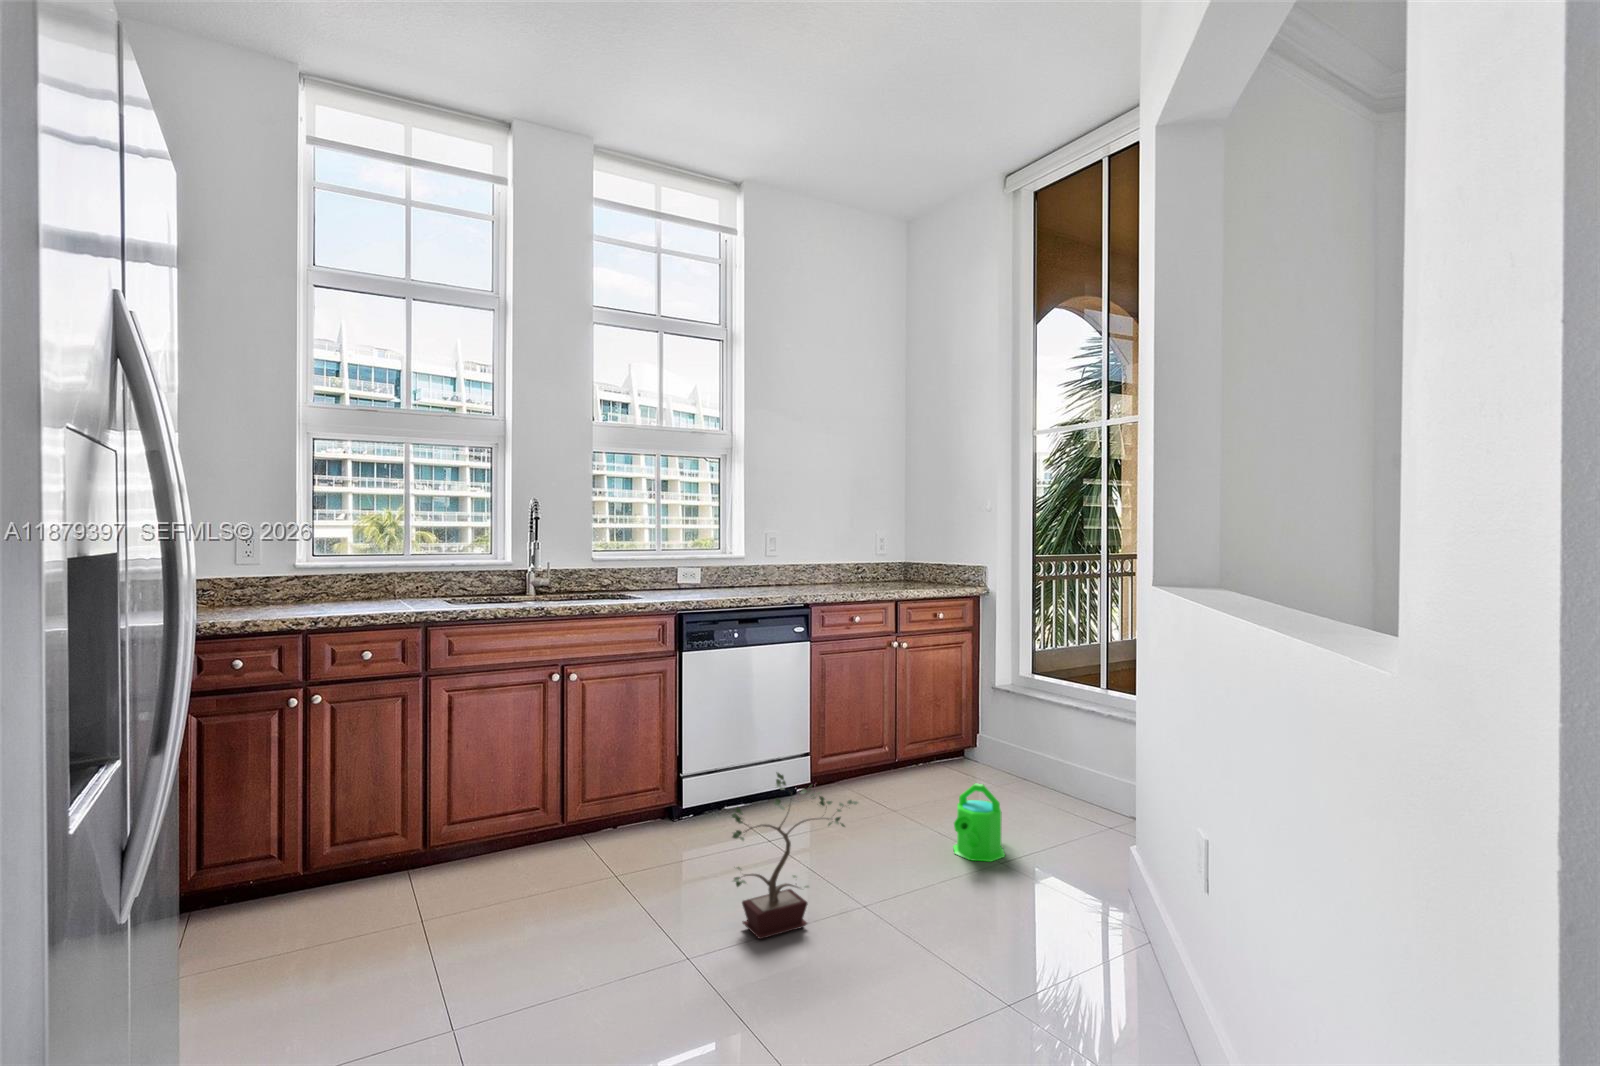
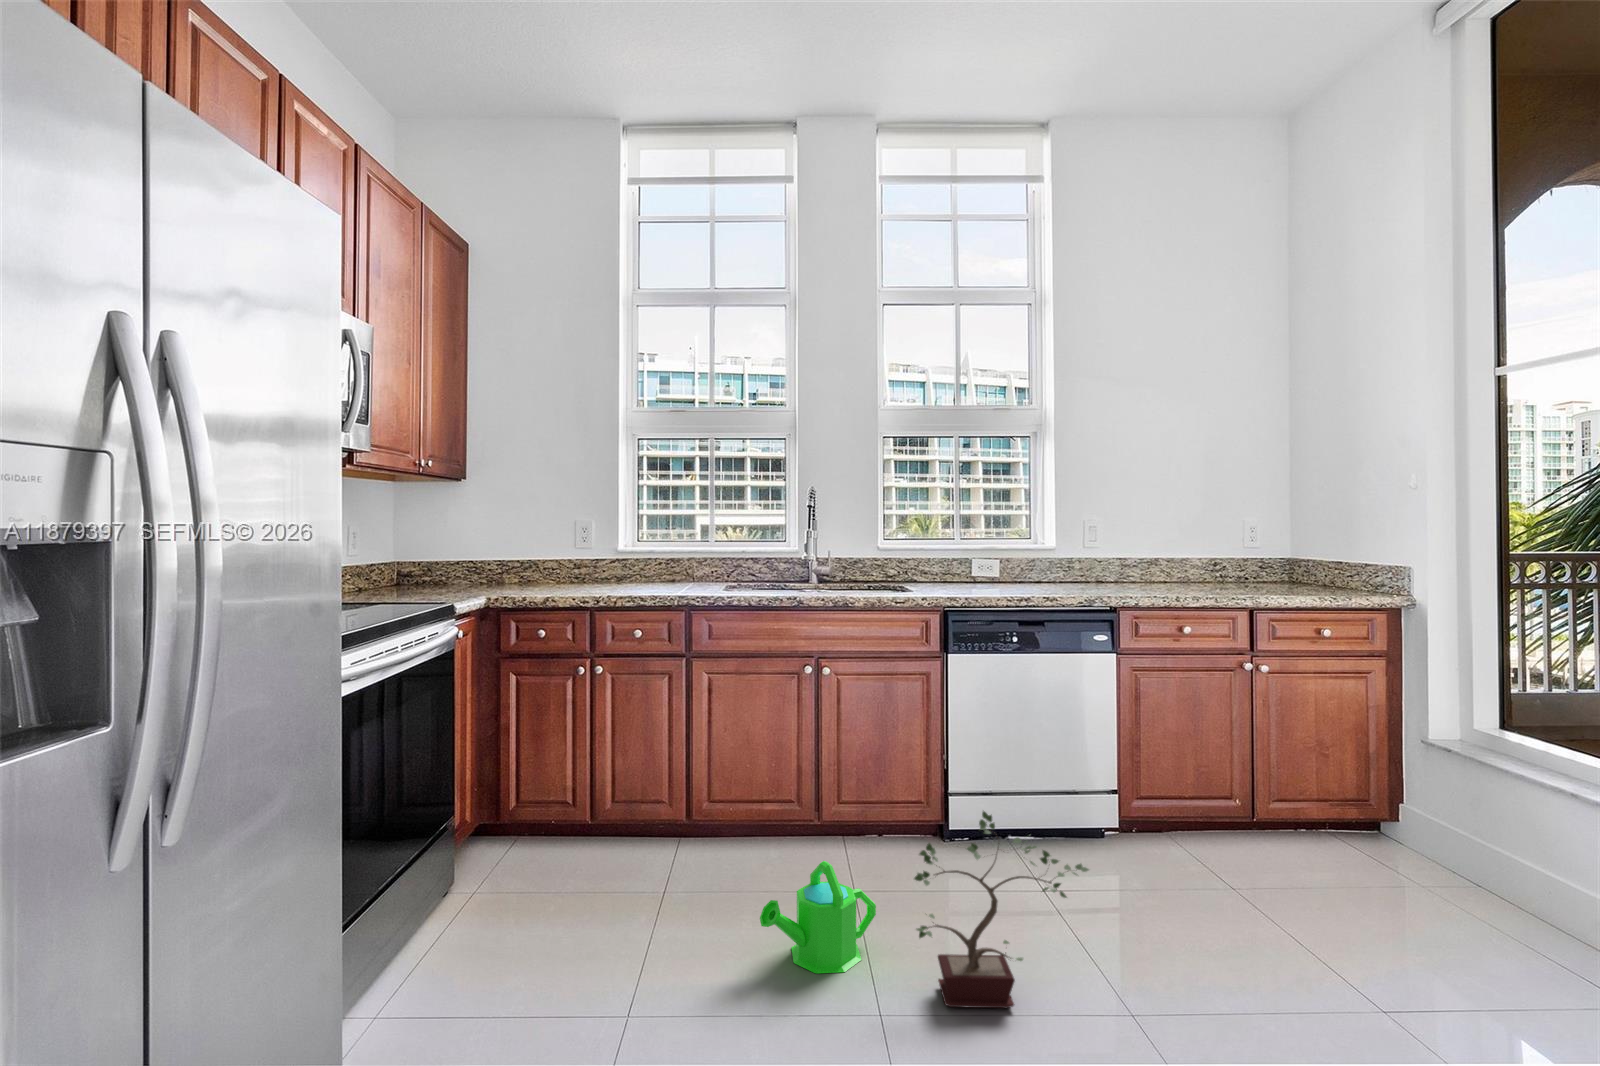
watering can: present [953,784,1005,862] -> present [760,861,876,974]

